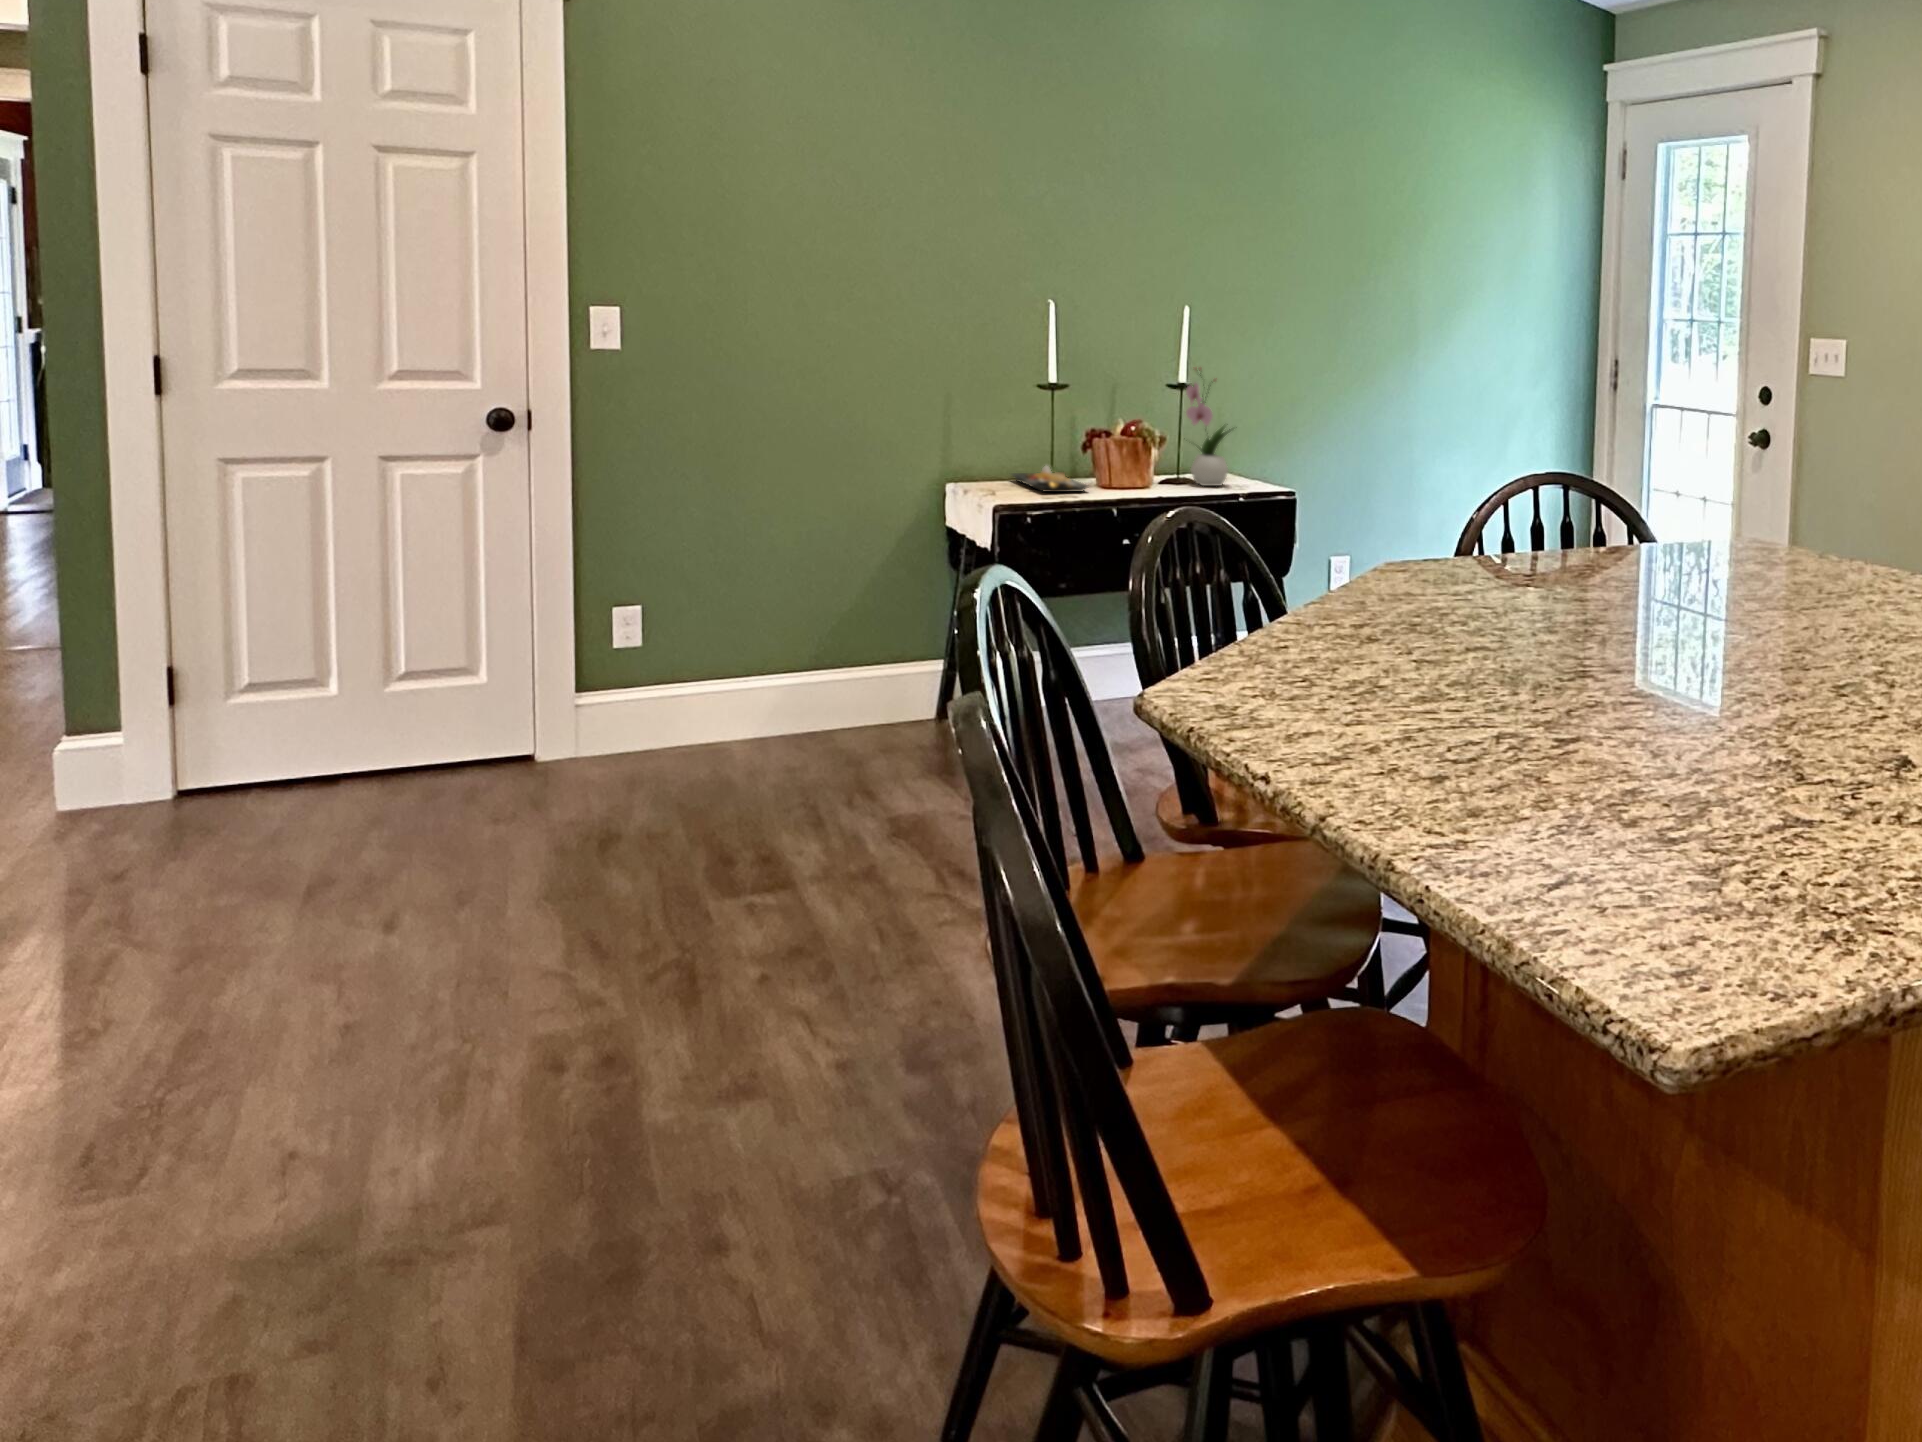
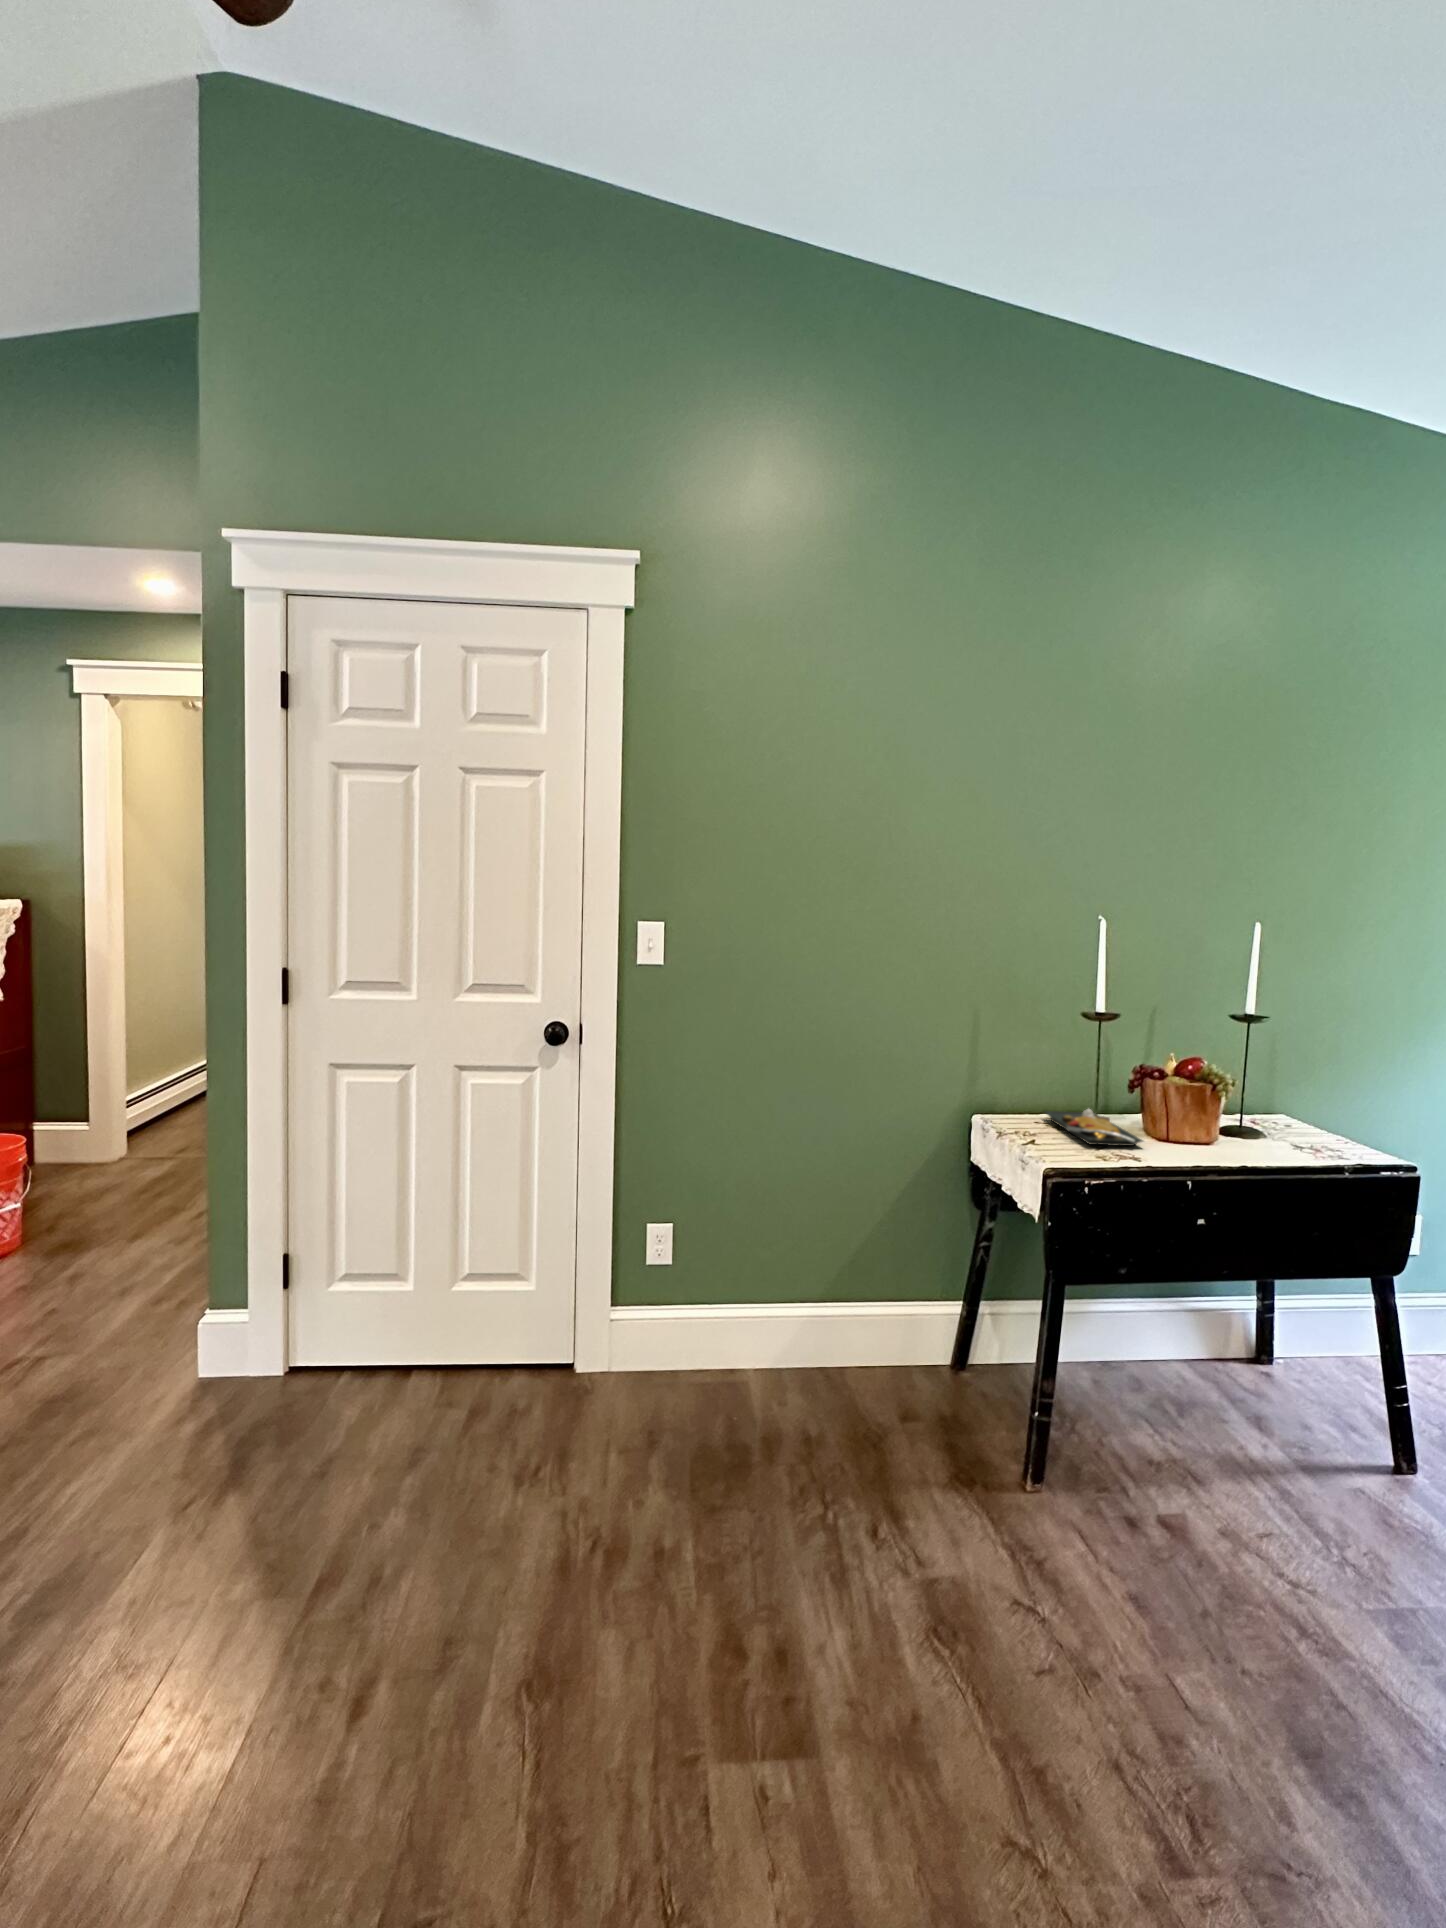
flower arrangement: present [1186,368,1231,486] -> none [1254,997,1328,1147]

